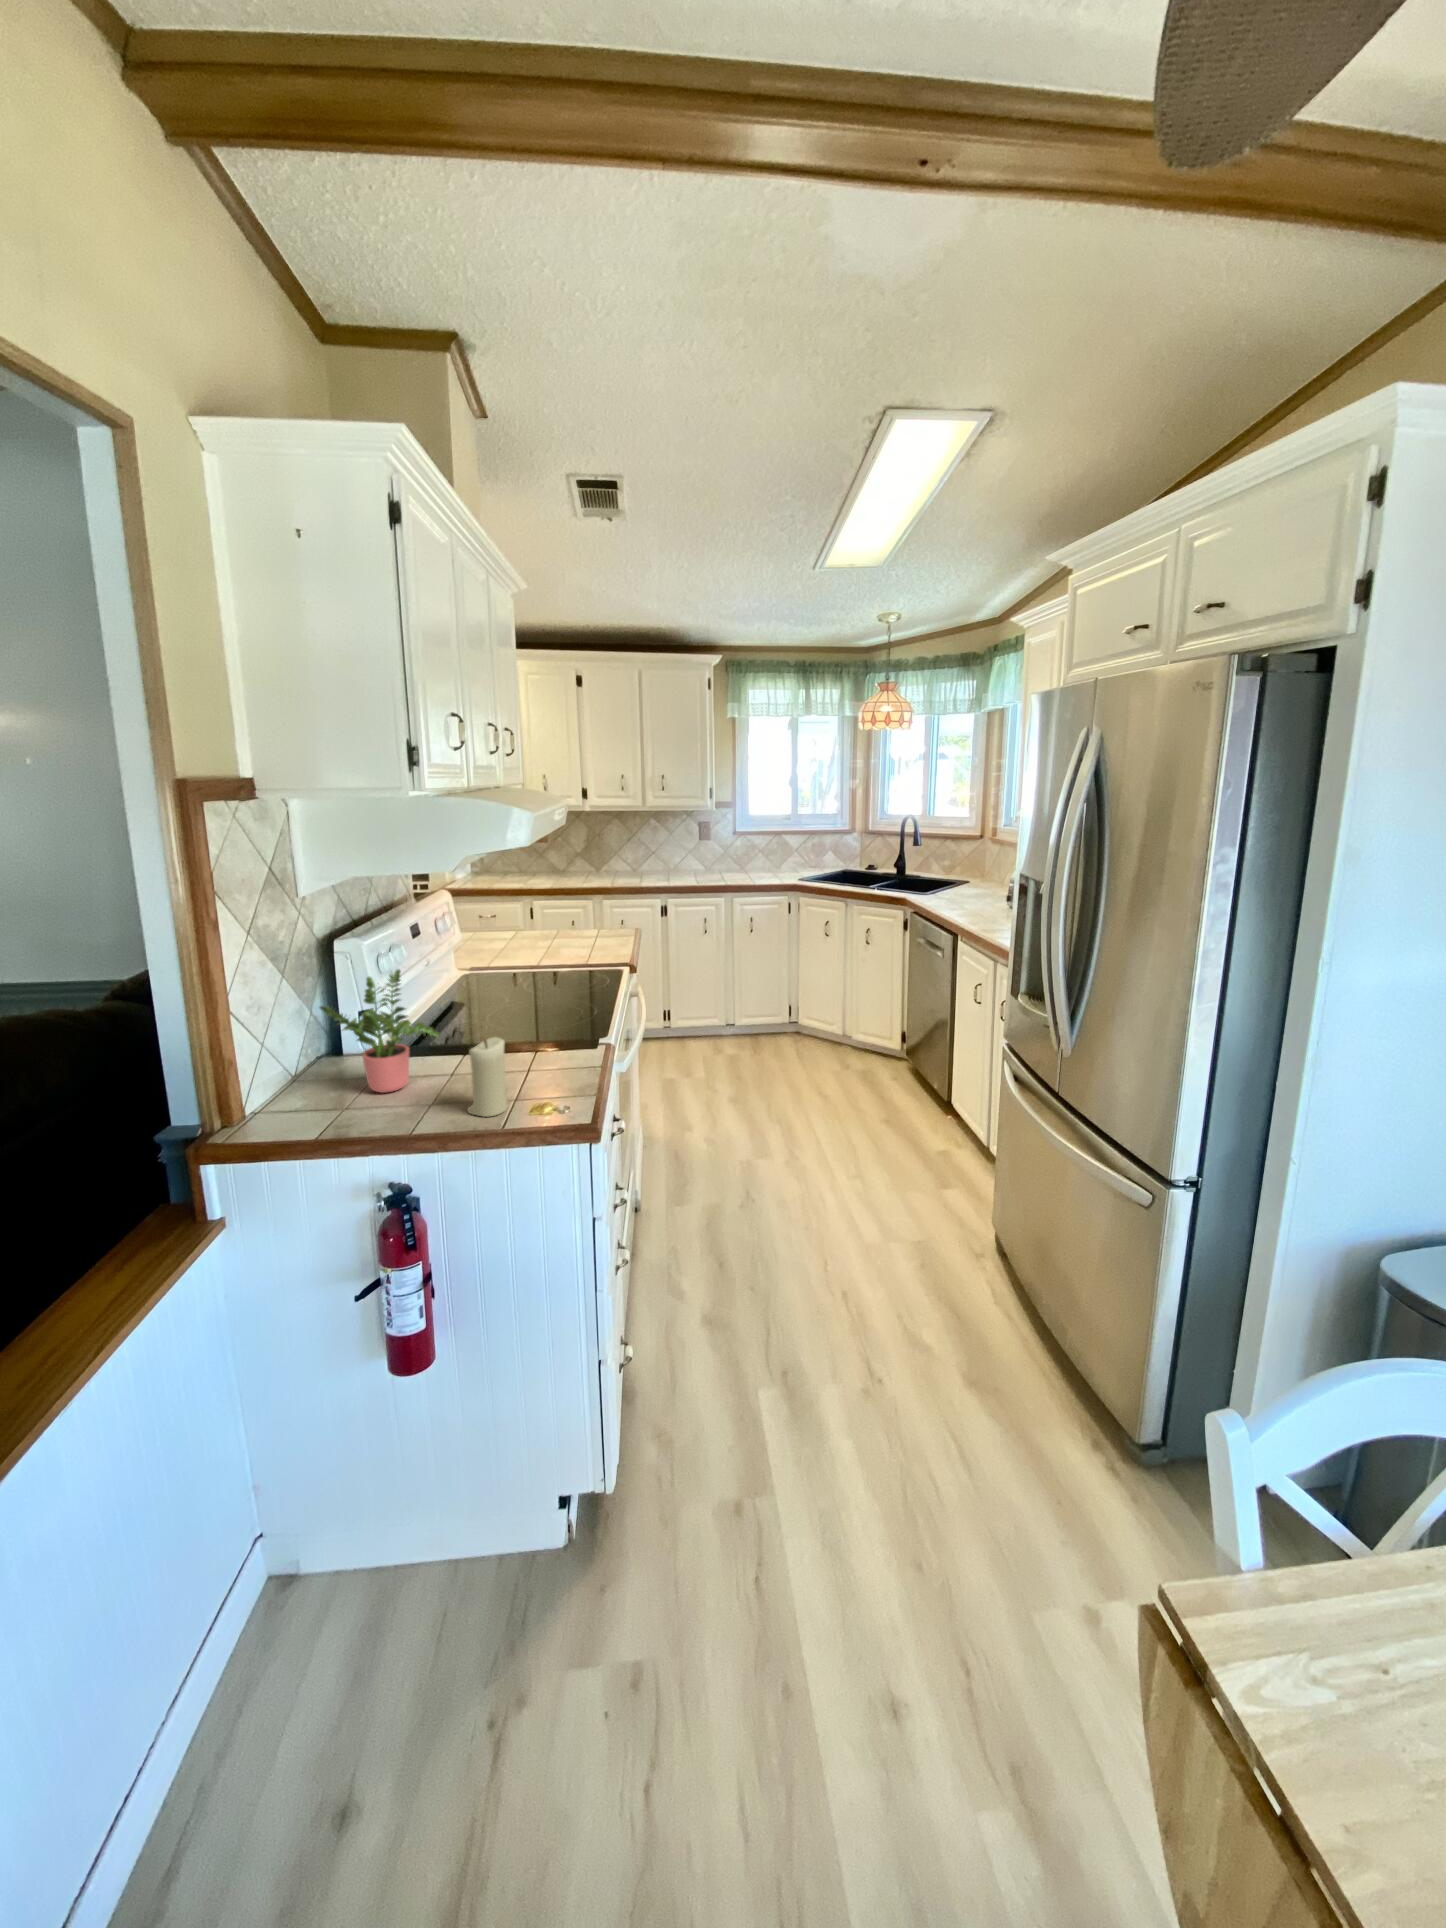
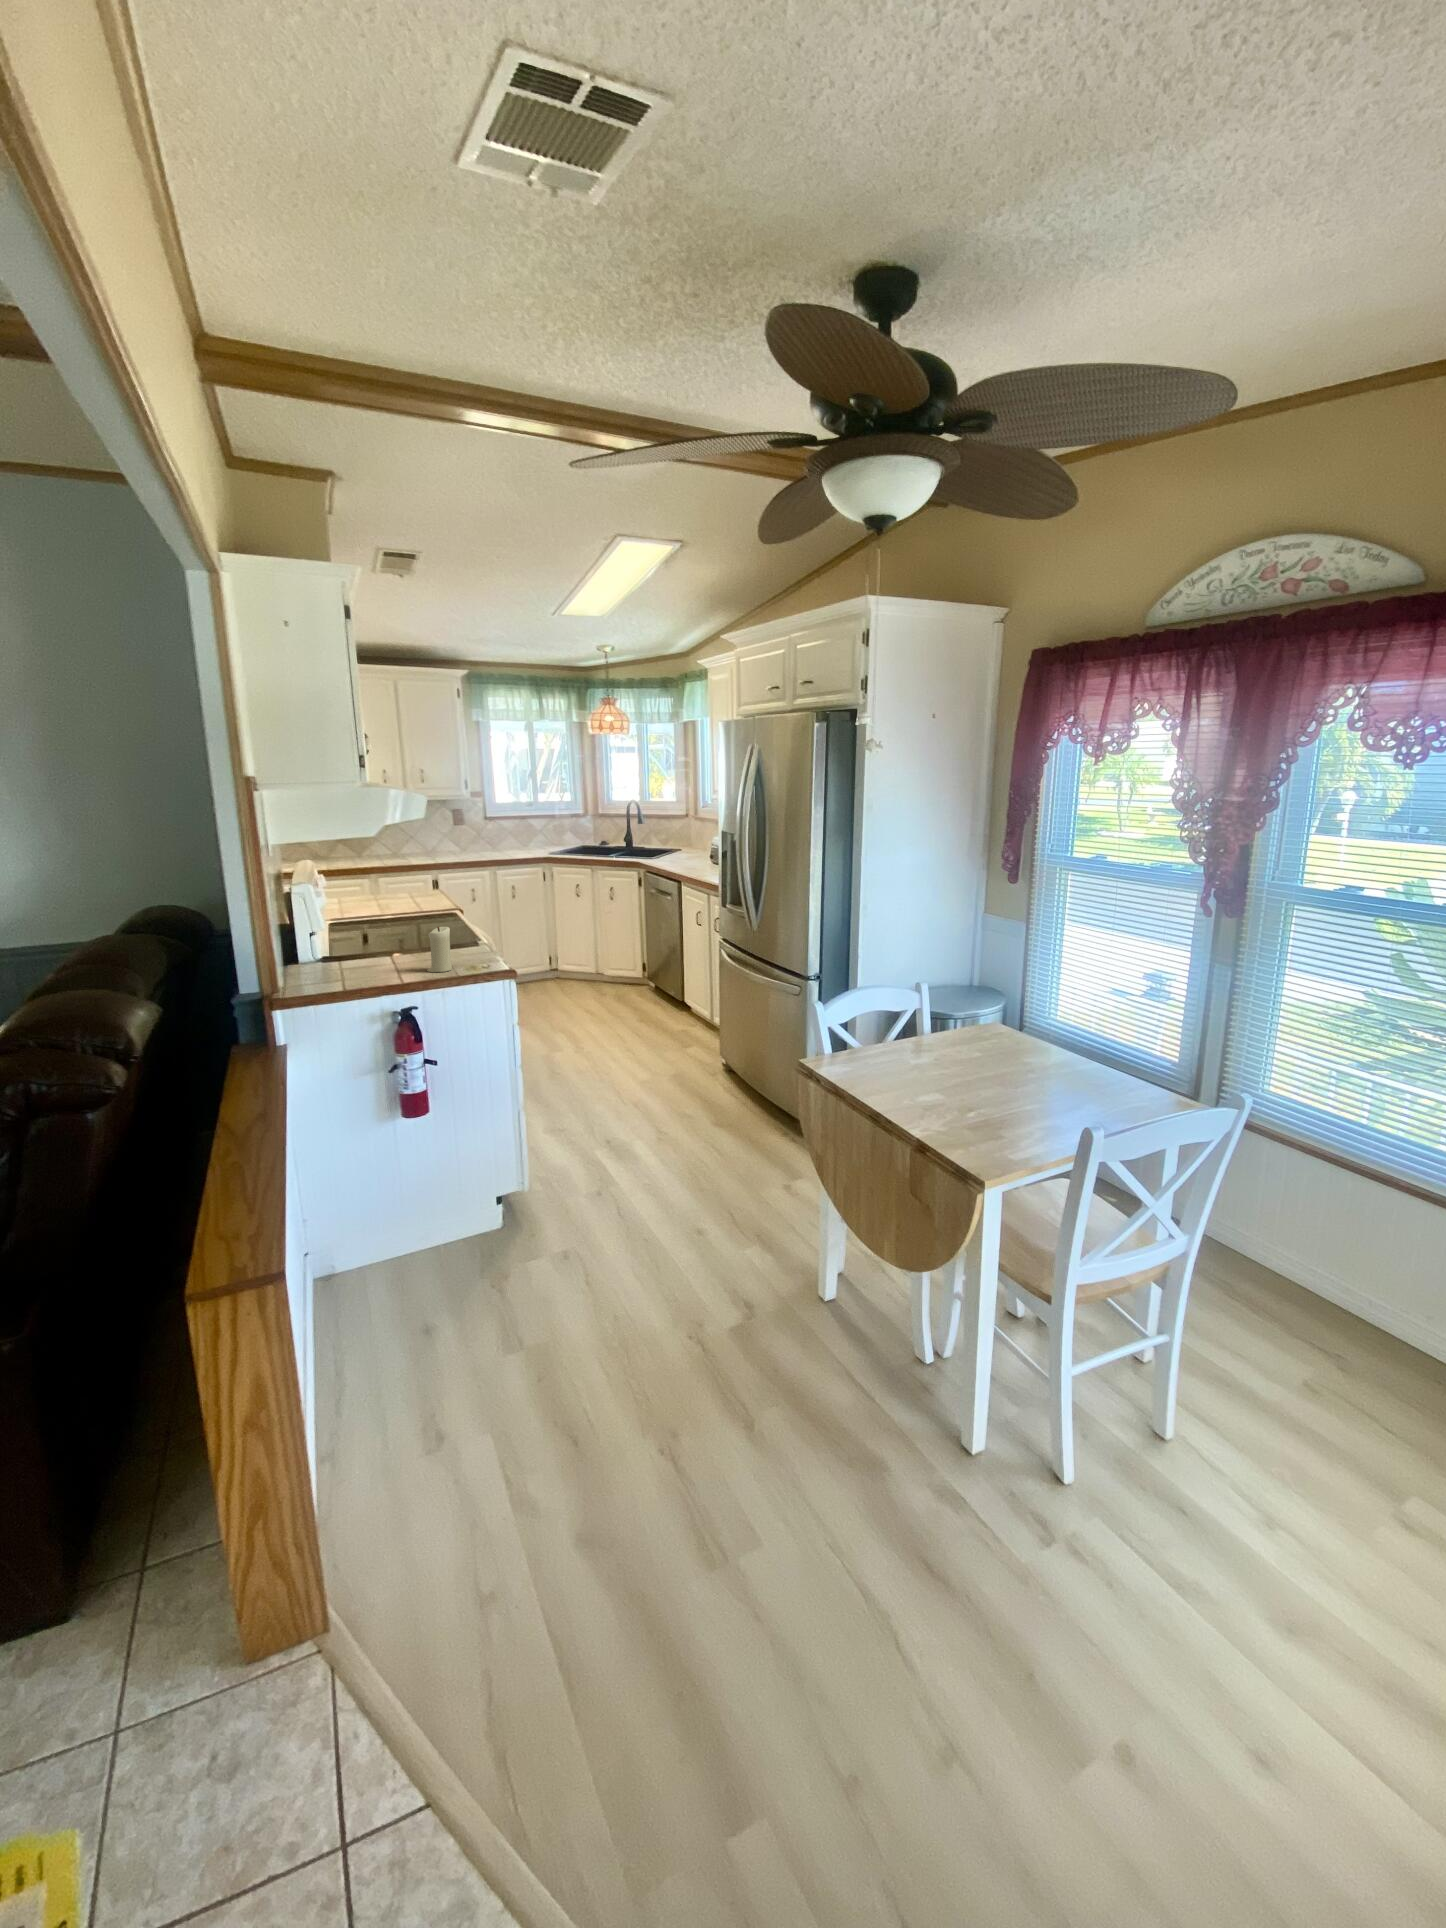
potted plant: present [320,970,439,1093] -> none [323,895,399,971]

